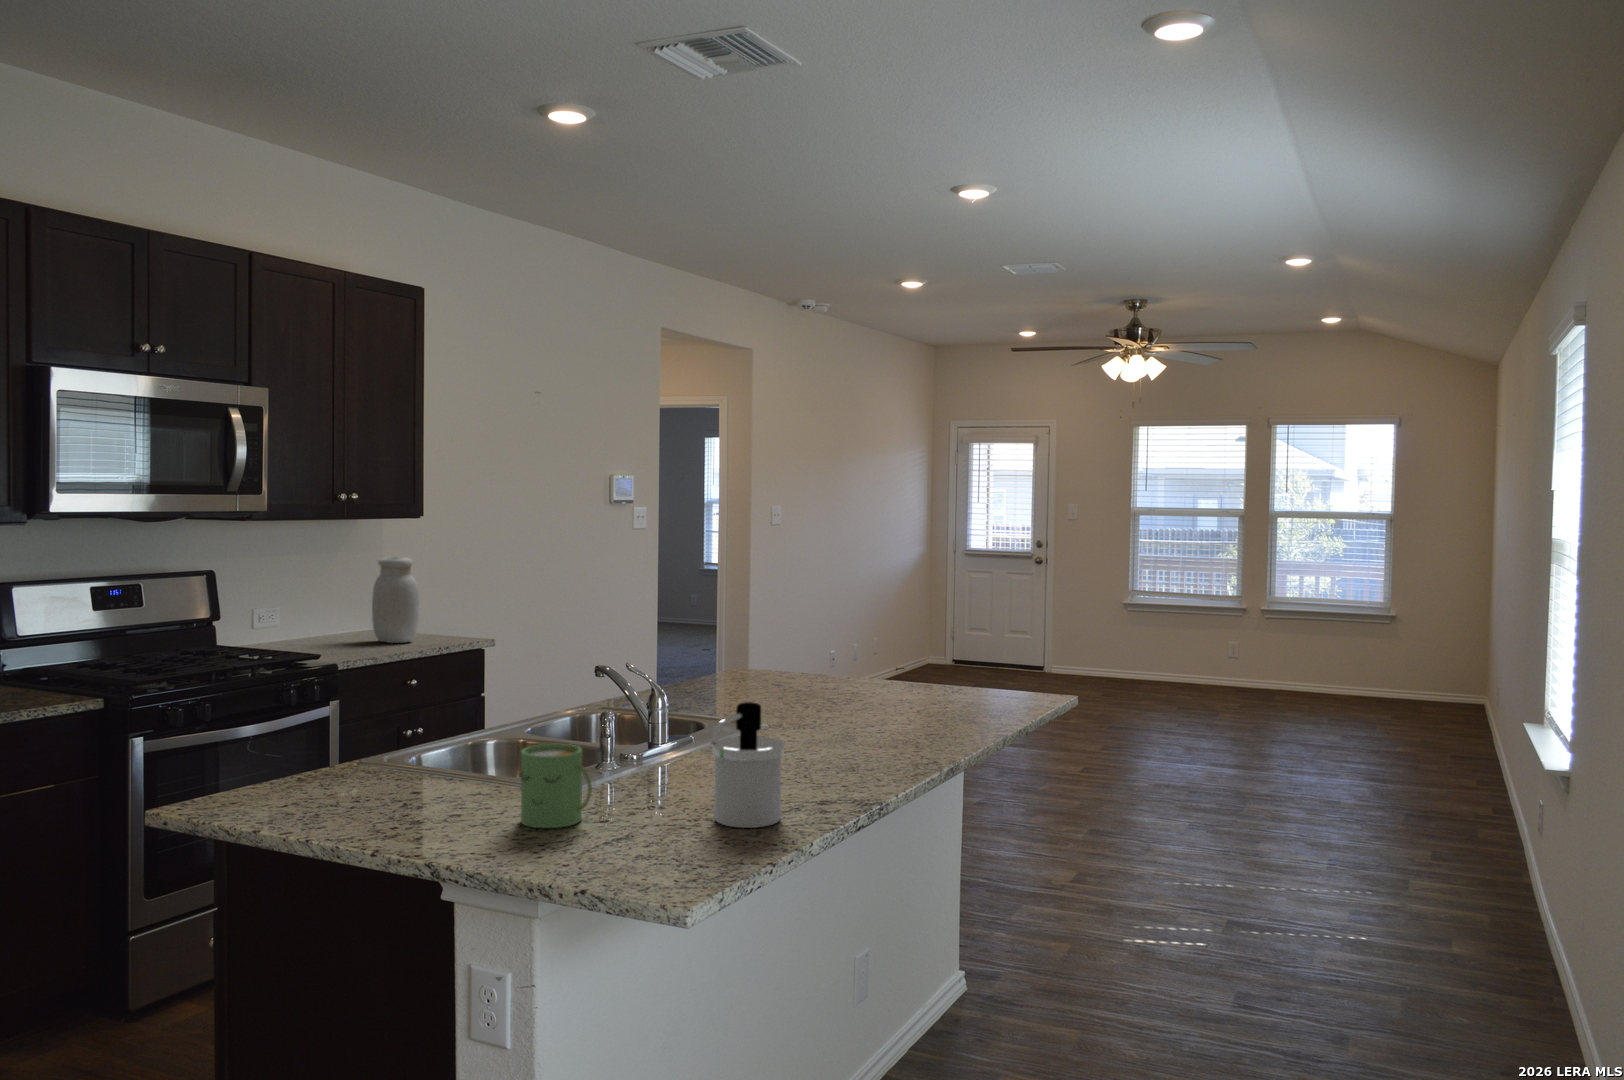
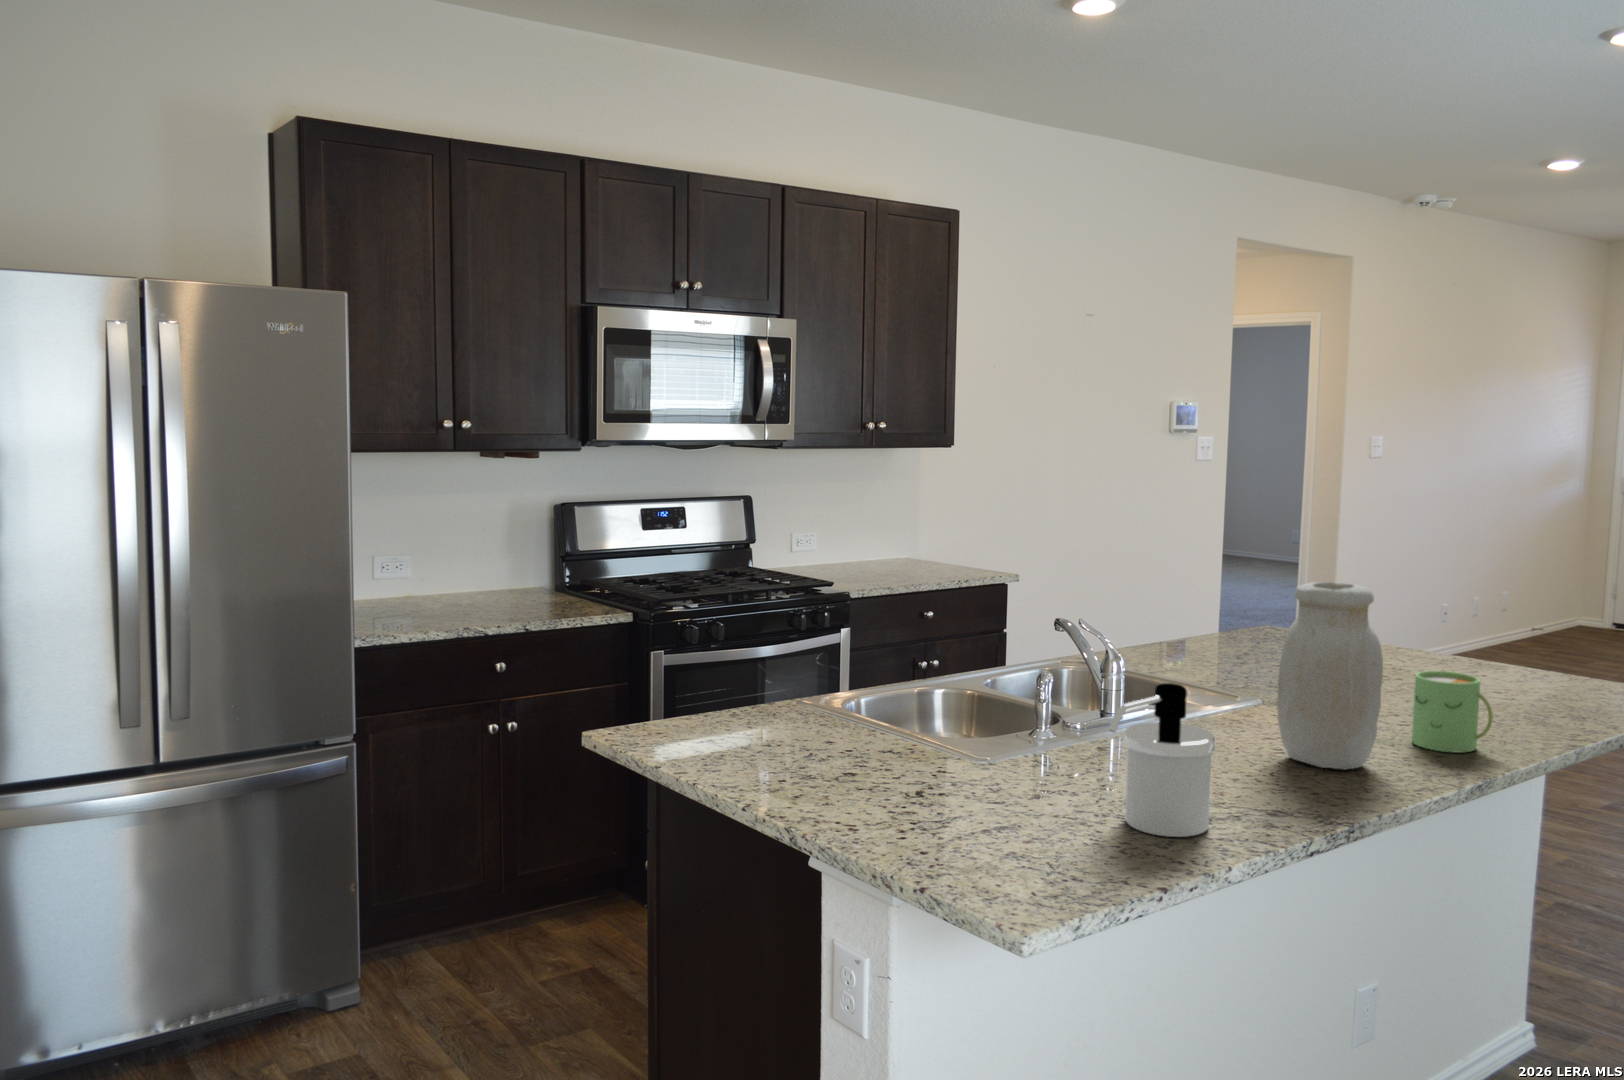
jar: present [372,557,419,643] -> present [1277,582,1383,770]
mug: present [521,744,592,828] -> present [1412,671,1493,752]

